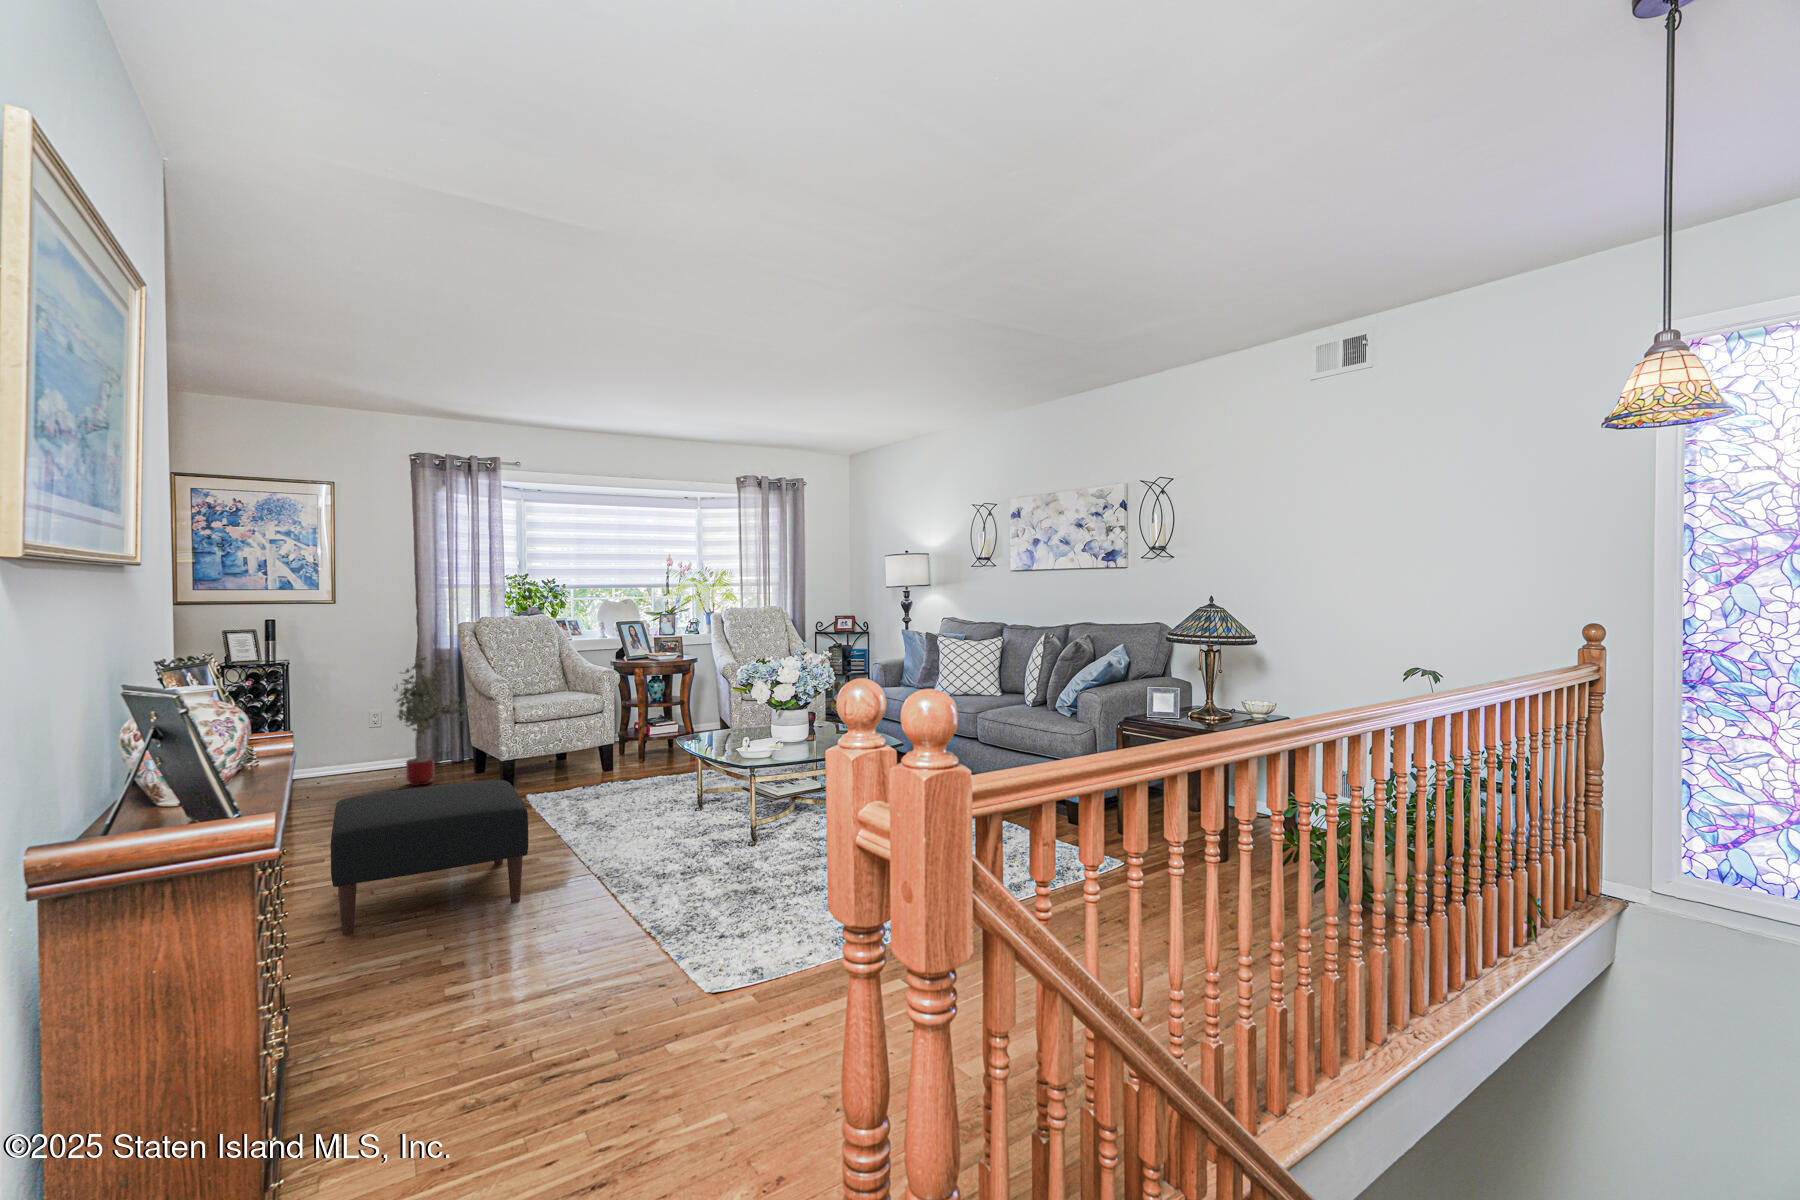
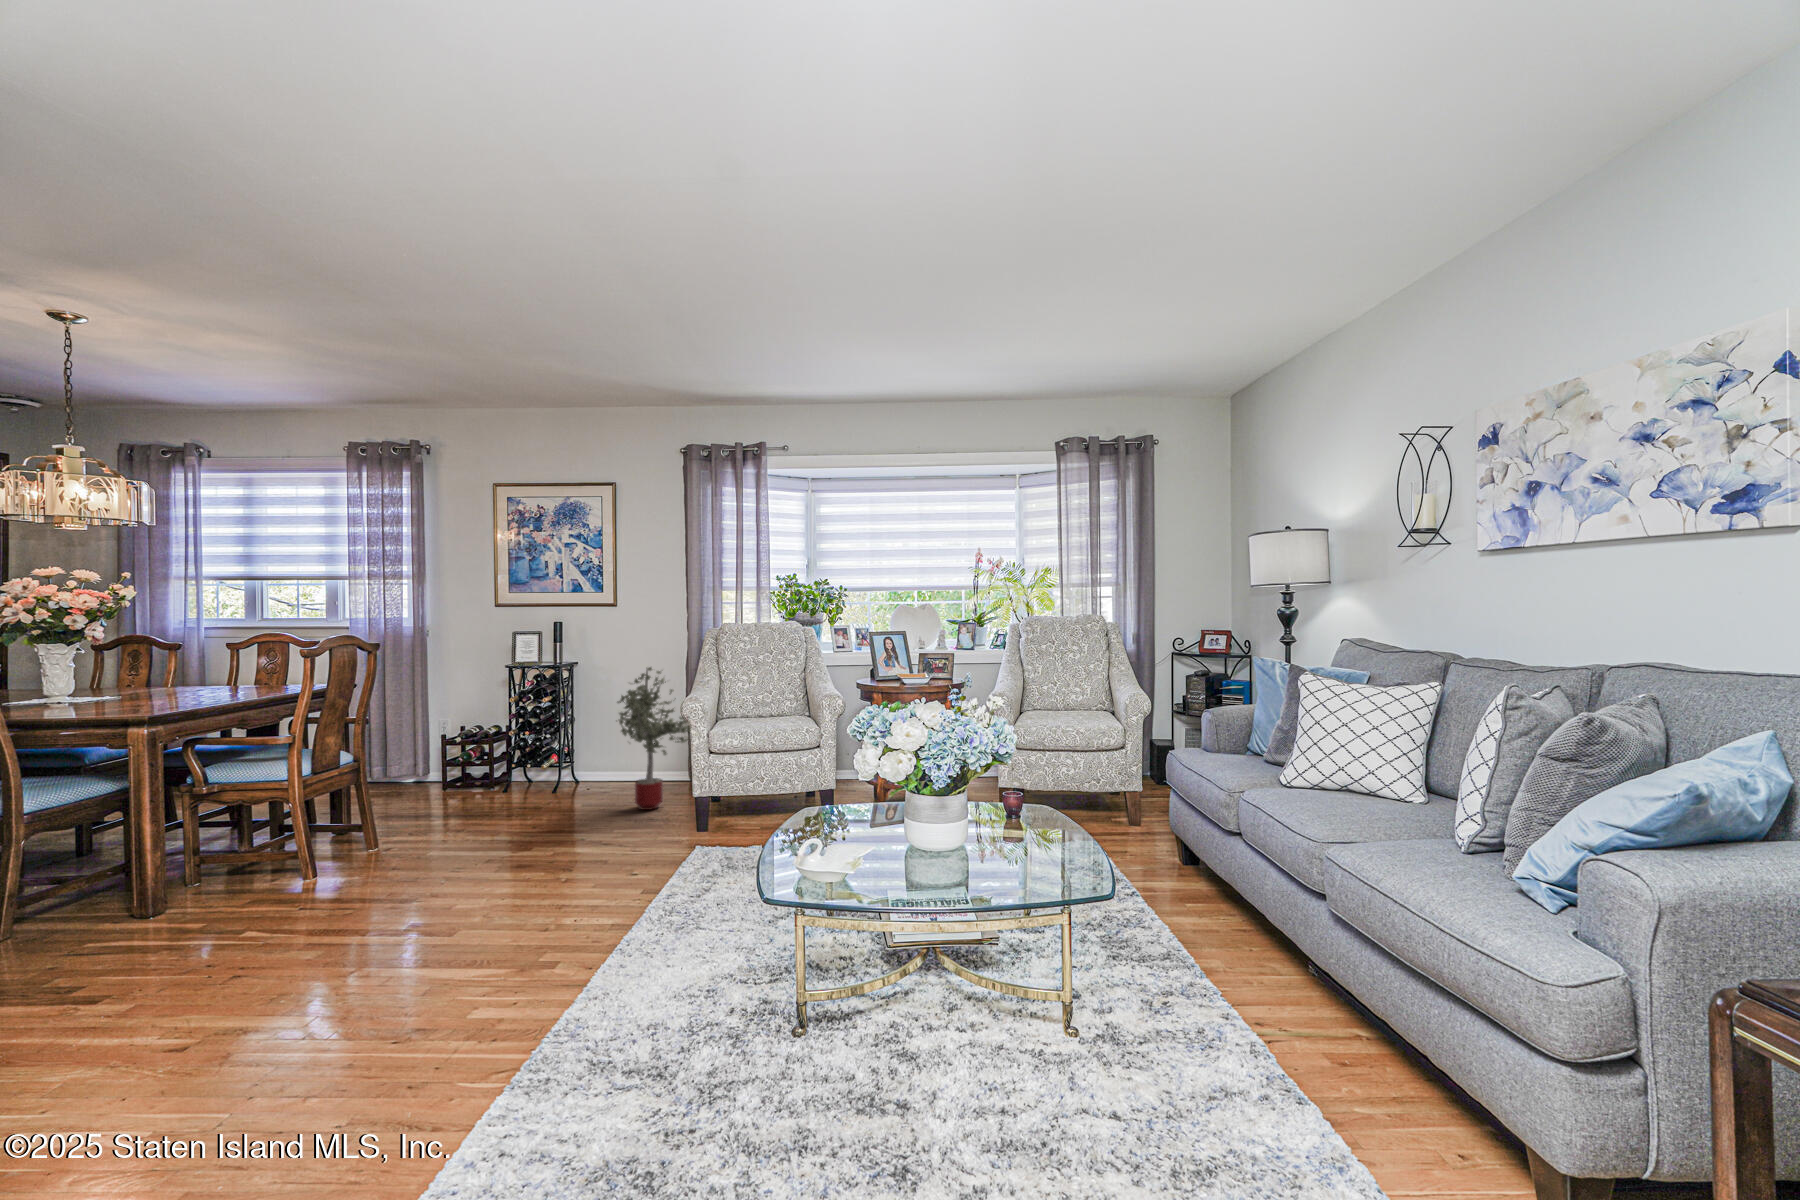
ottoman: present [330,780,528,935] -> none [177,843,530,1053]

